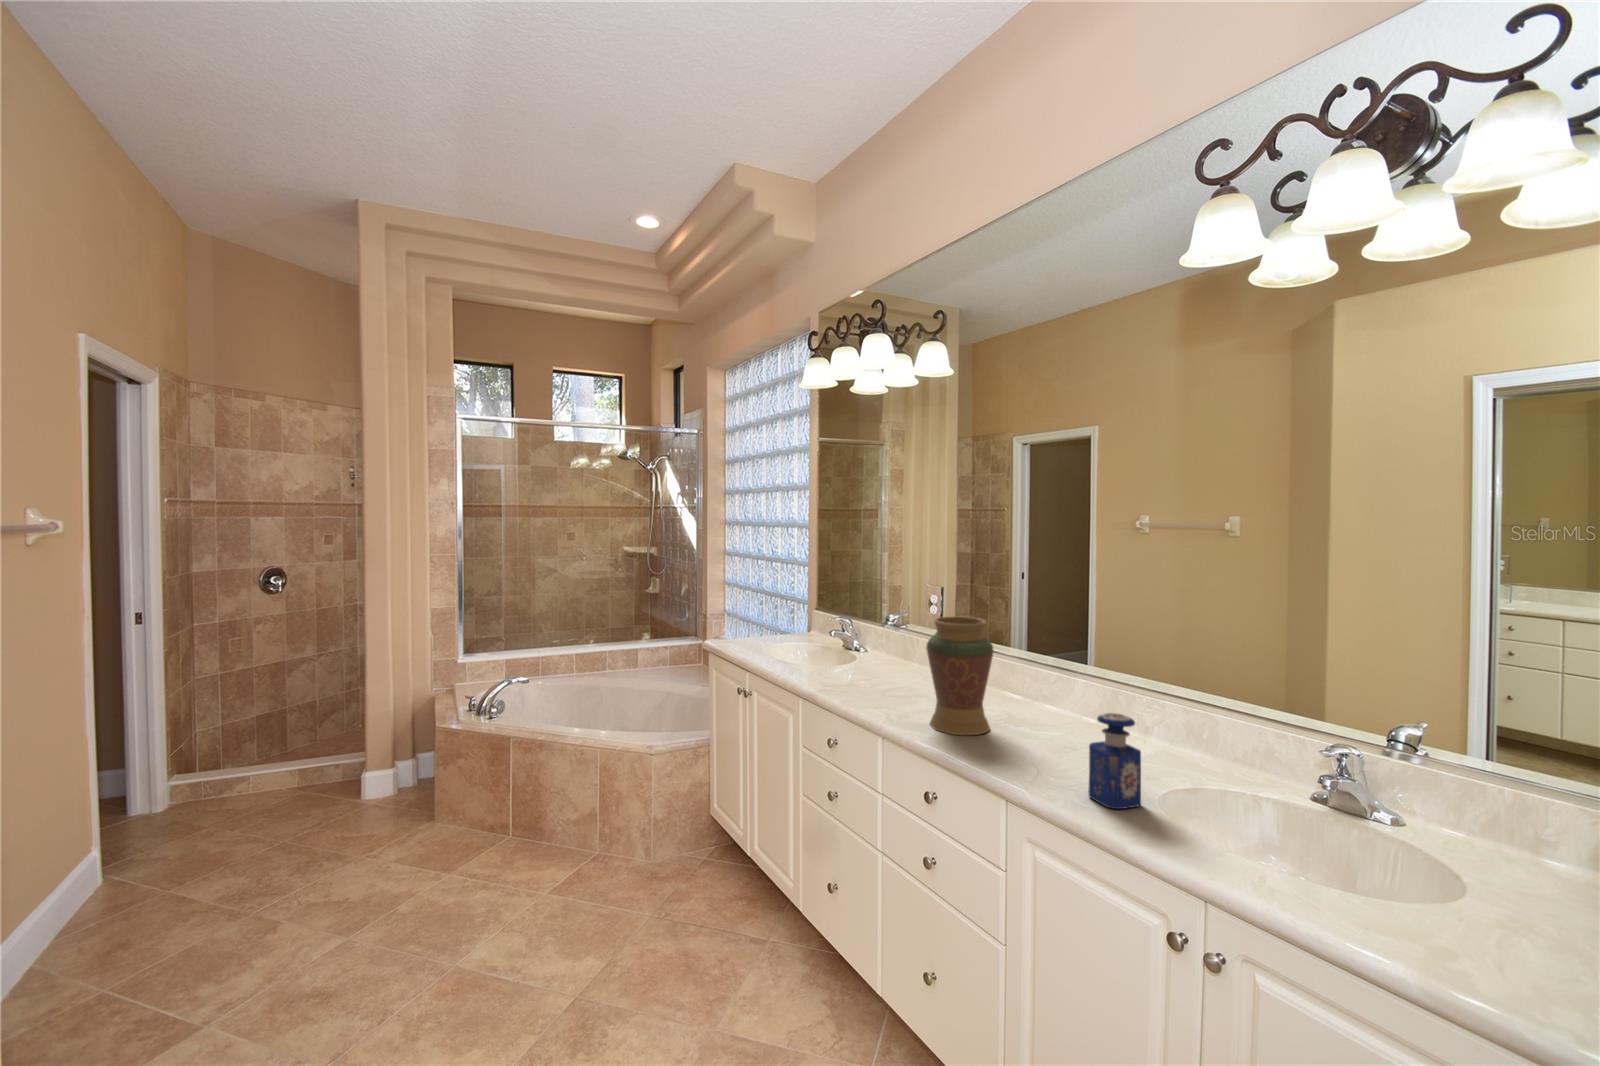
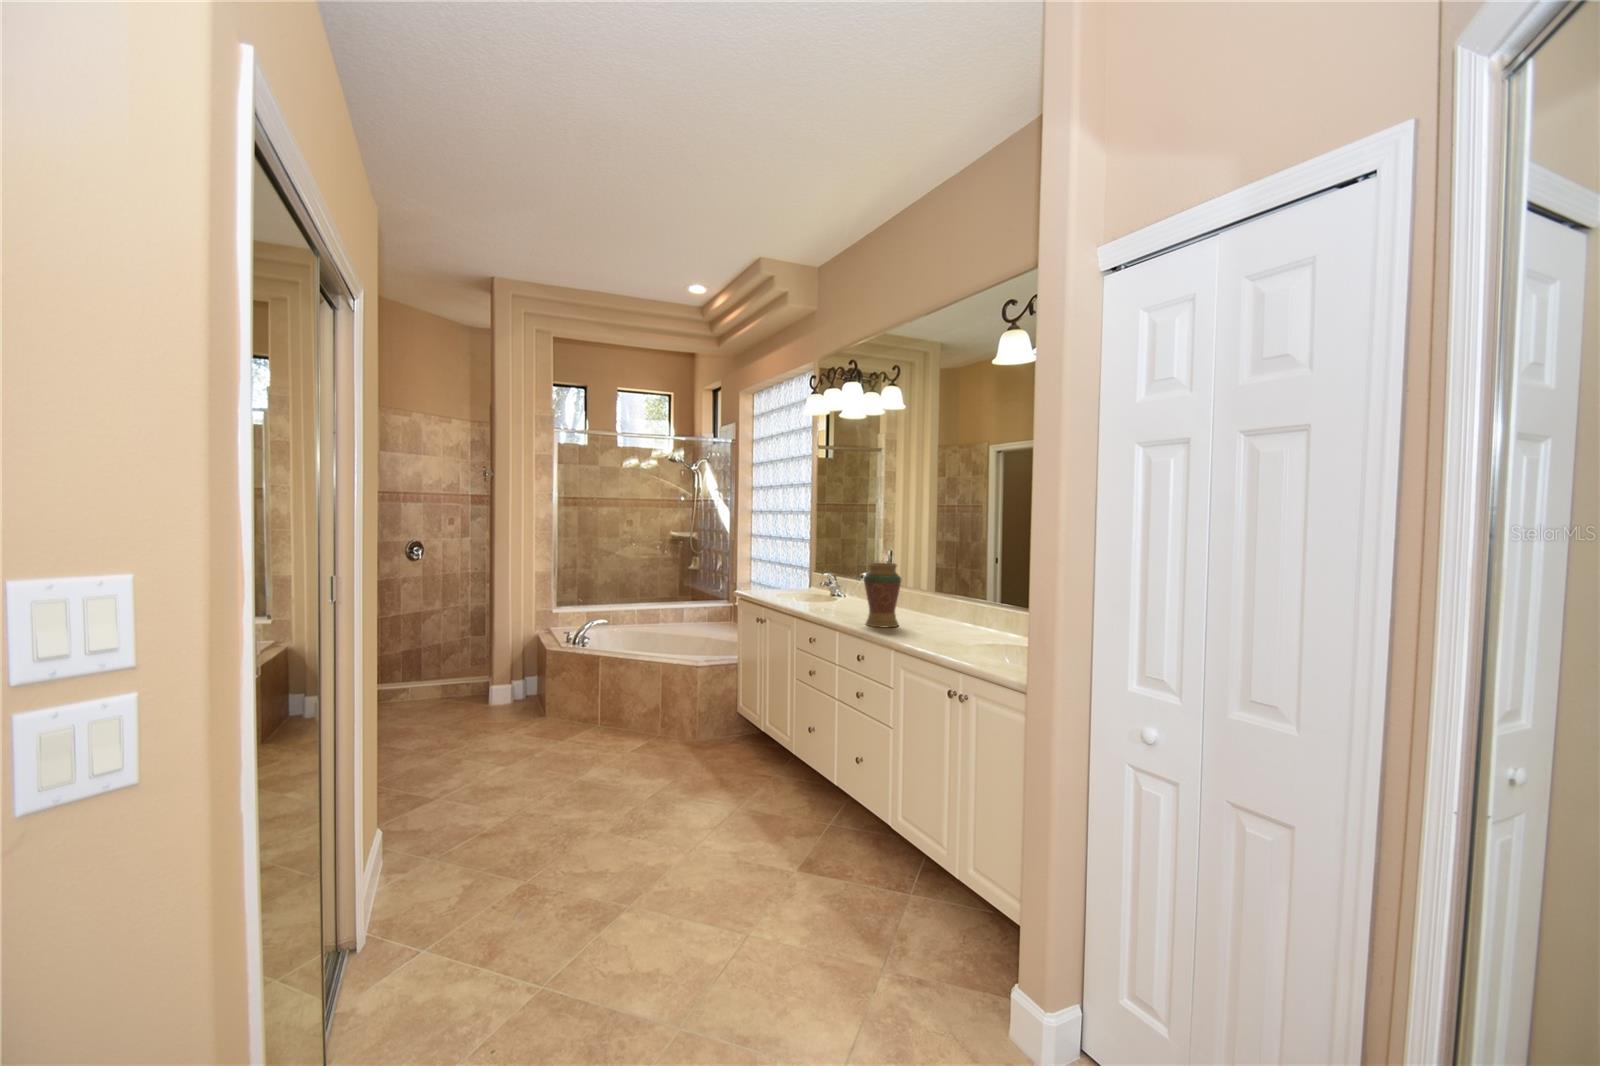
perfume bottle: present [1089,713,1141,809] -> none [928,602,952,647]

